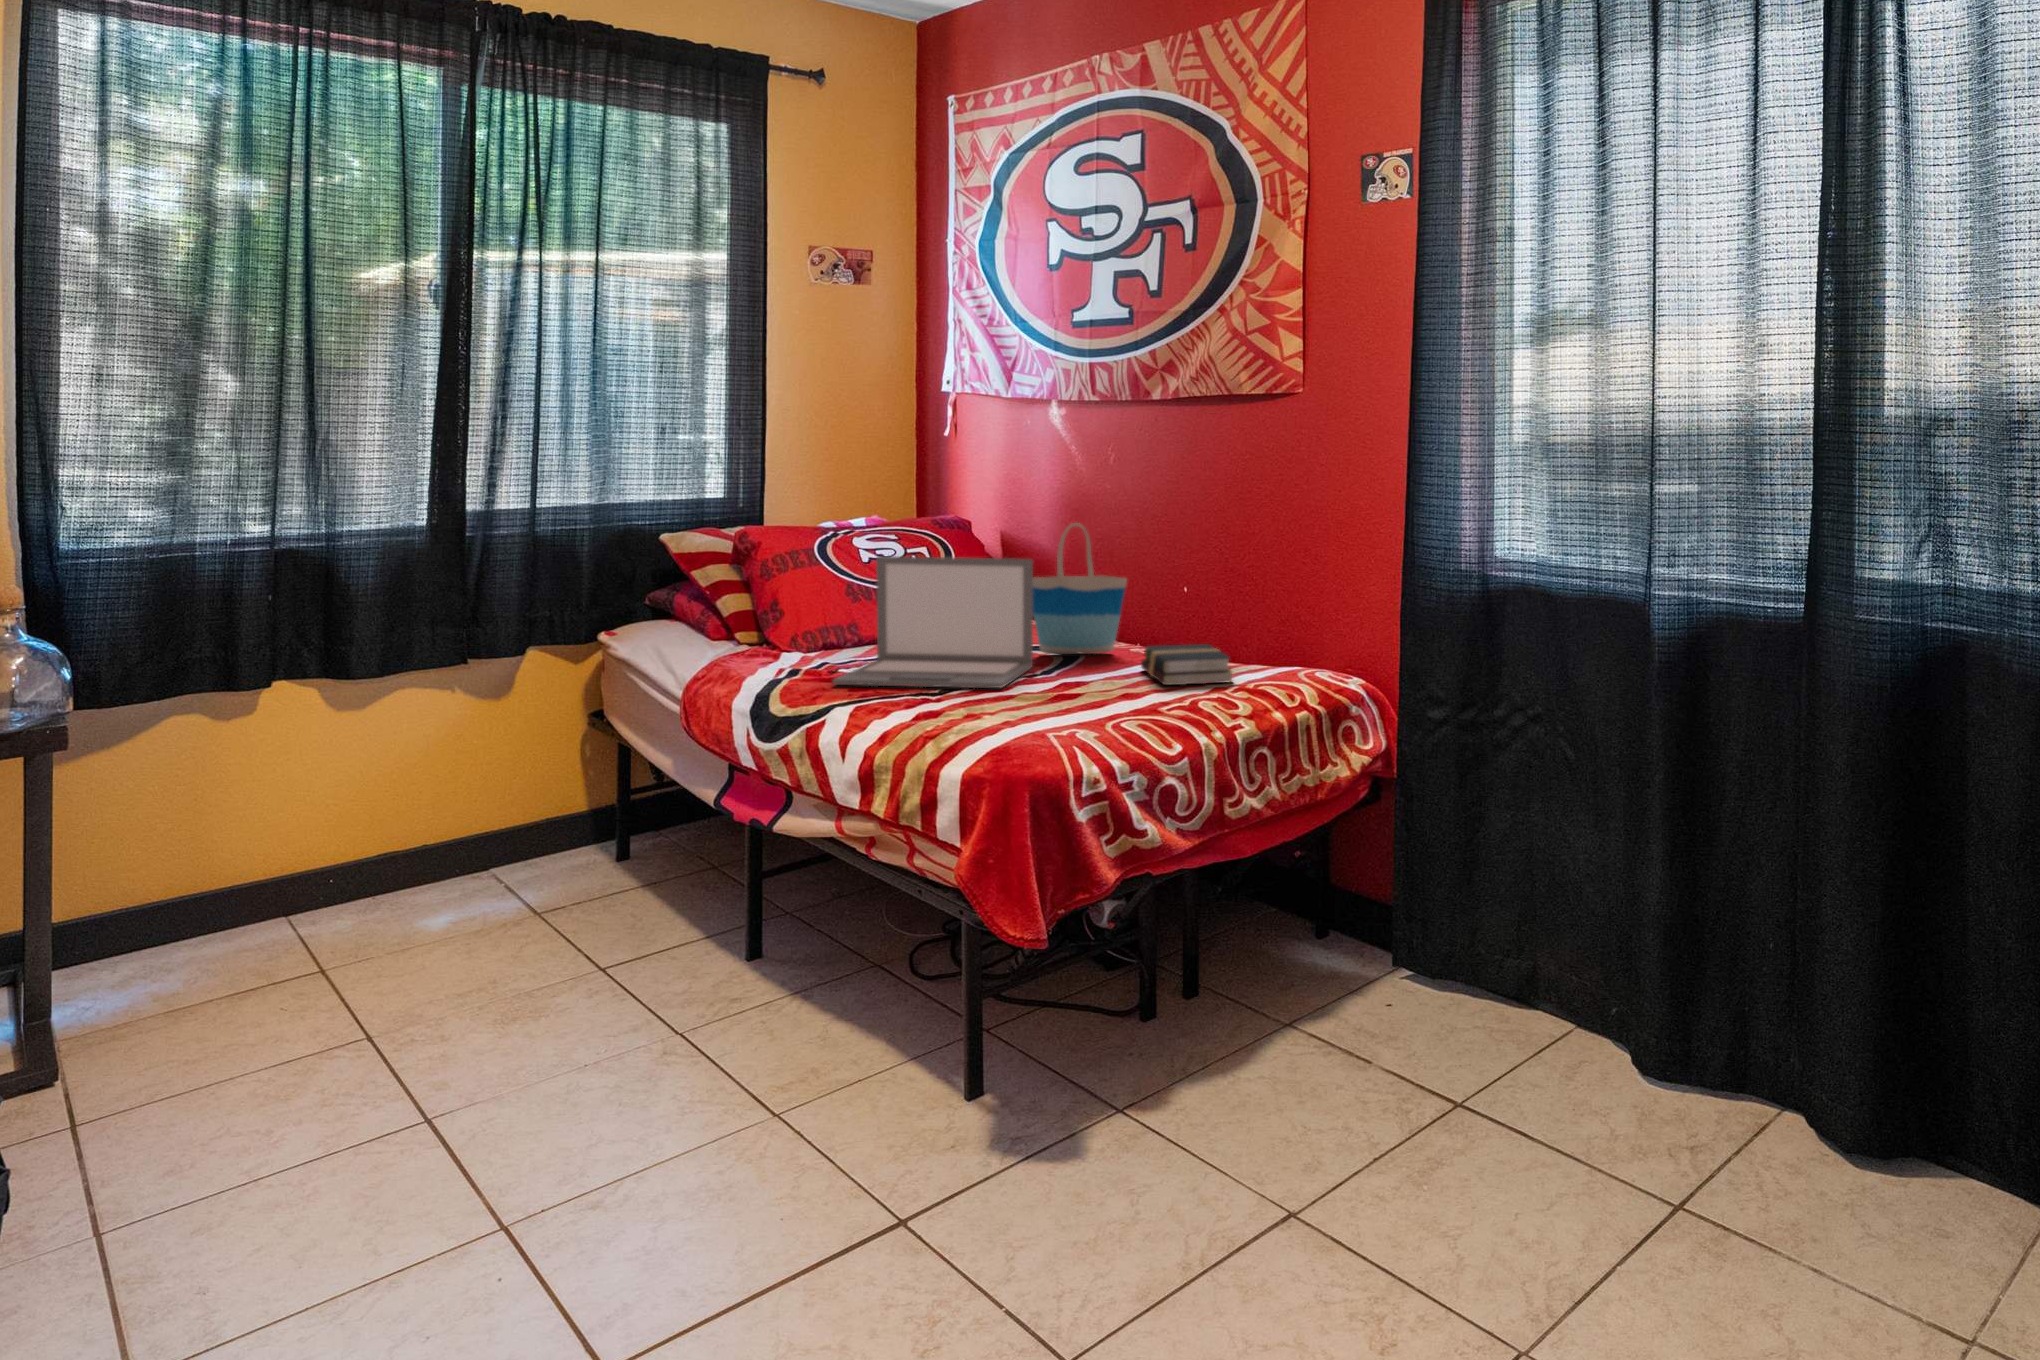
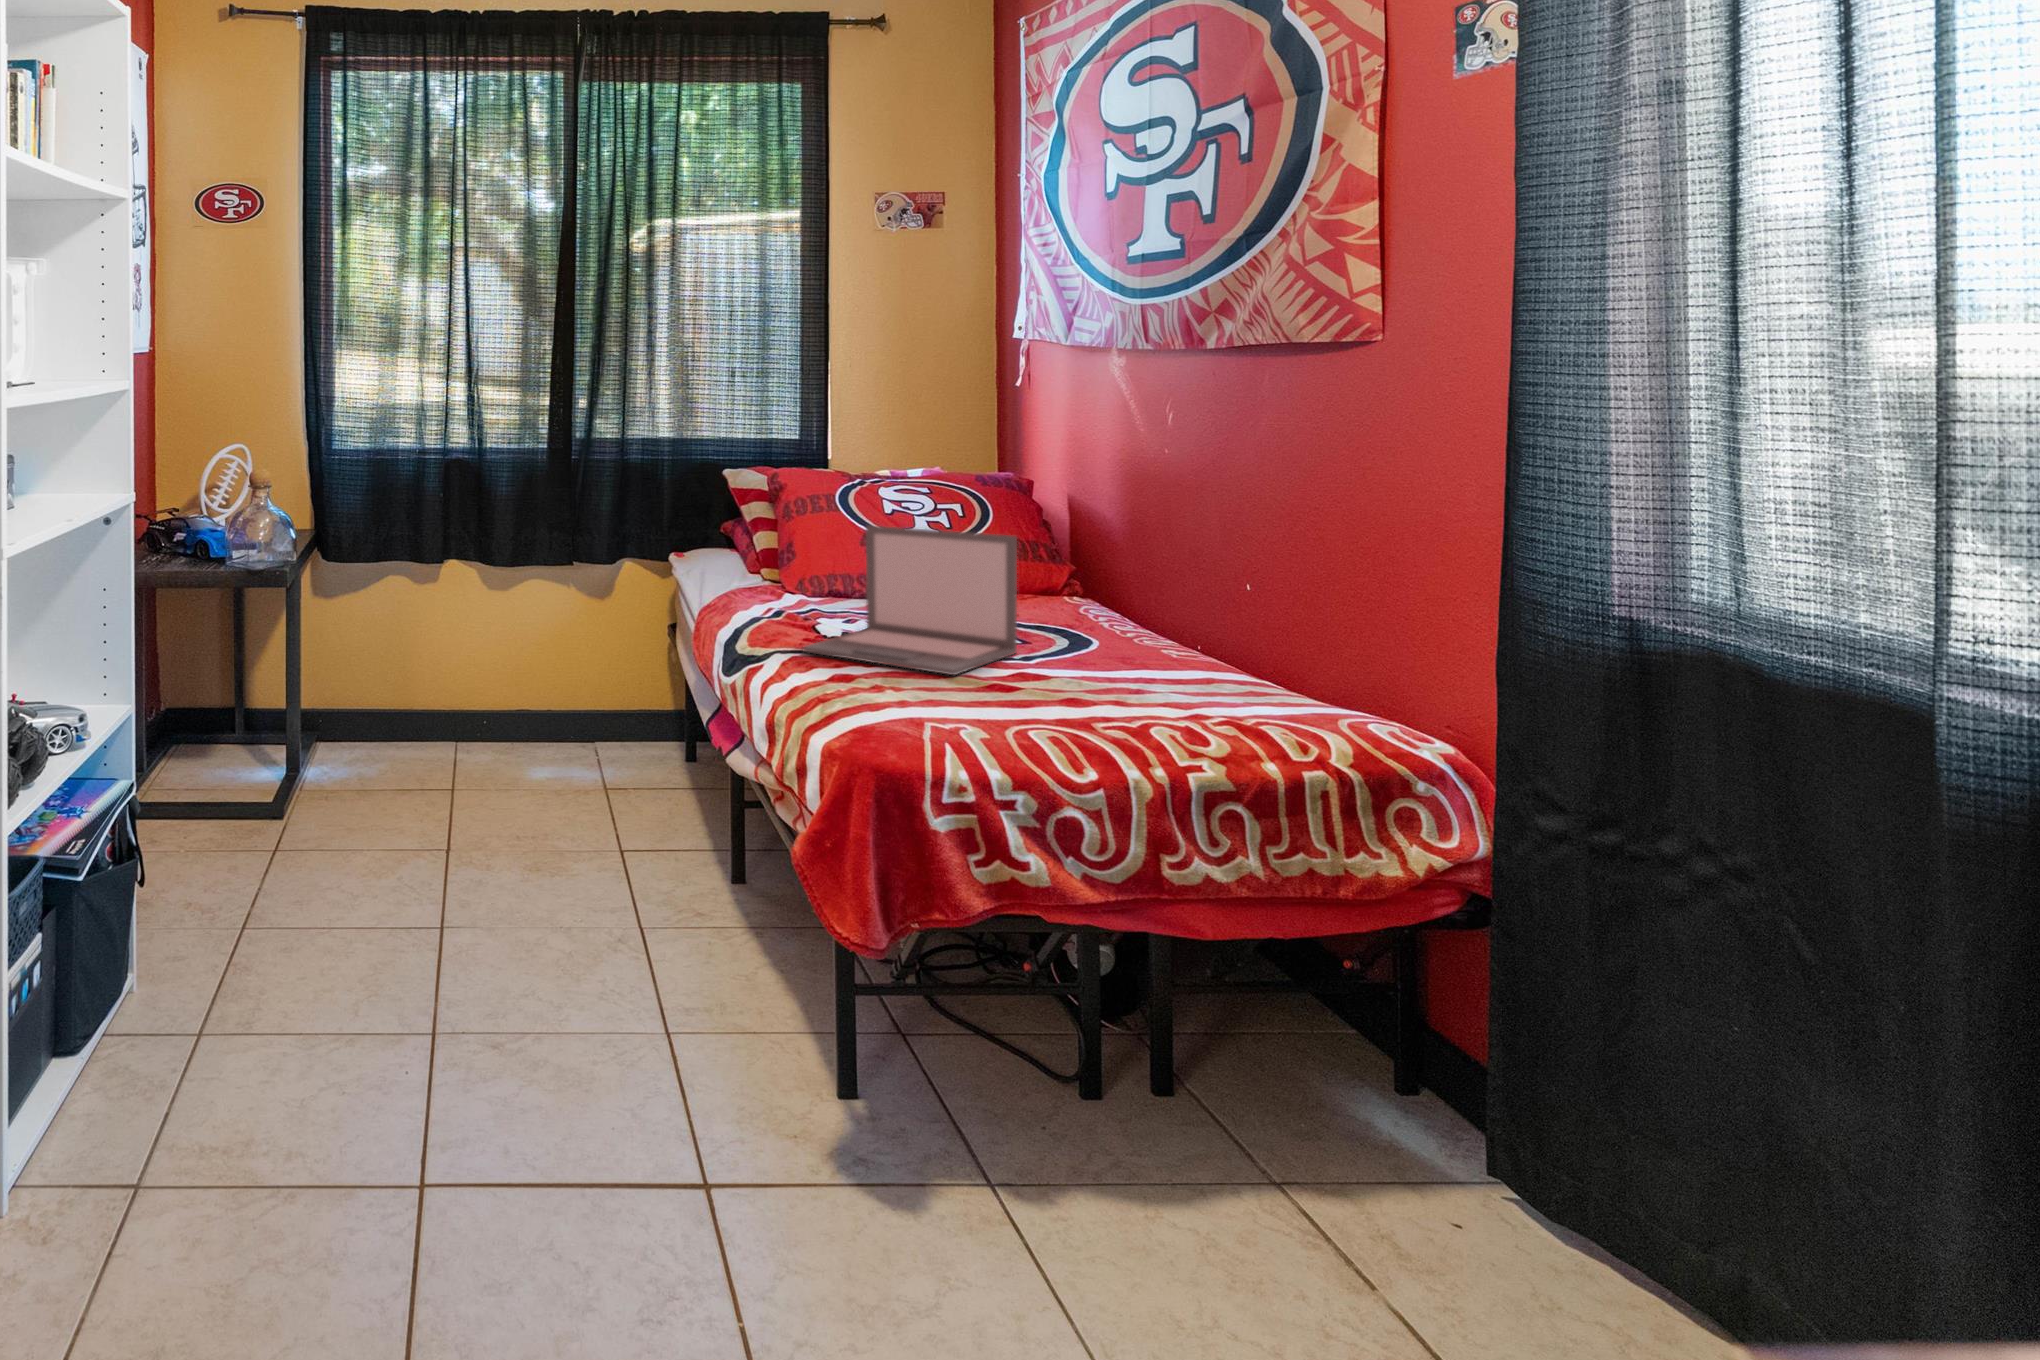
tote bag: present [1033,523,1127,654] -> none [1030,494,1146,643]
hardback book: present [1141,644,1233,685] -> none [1135,644,1235,701]

